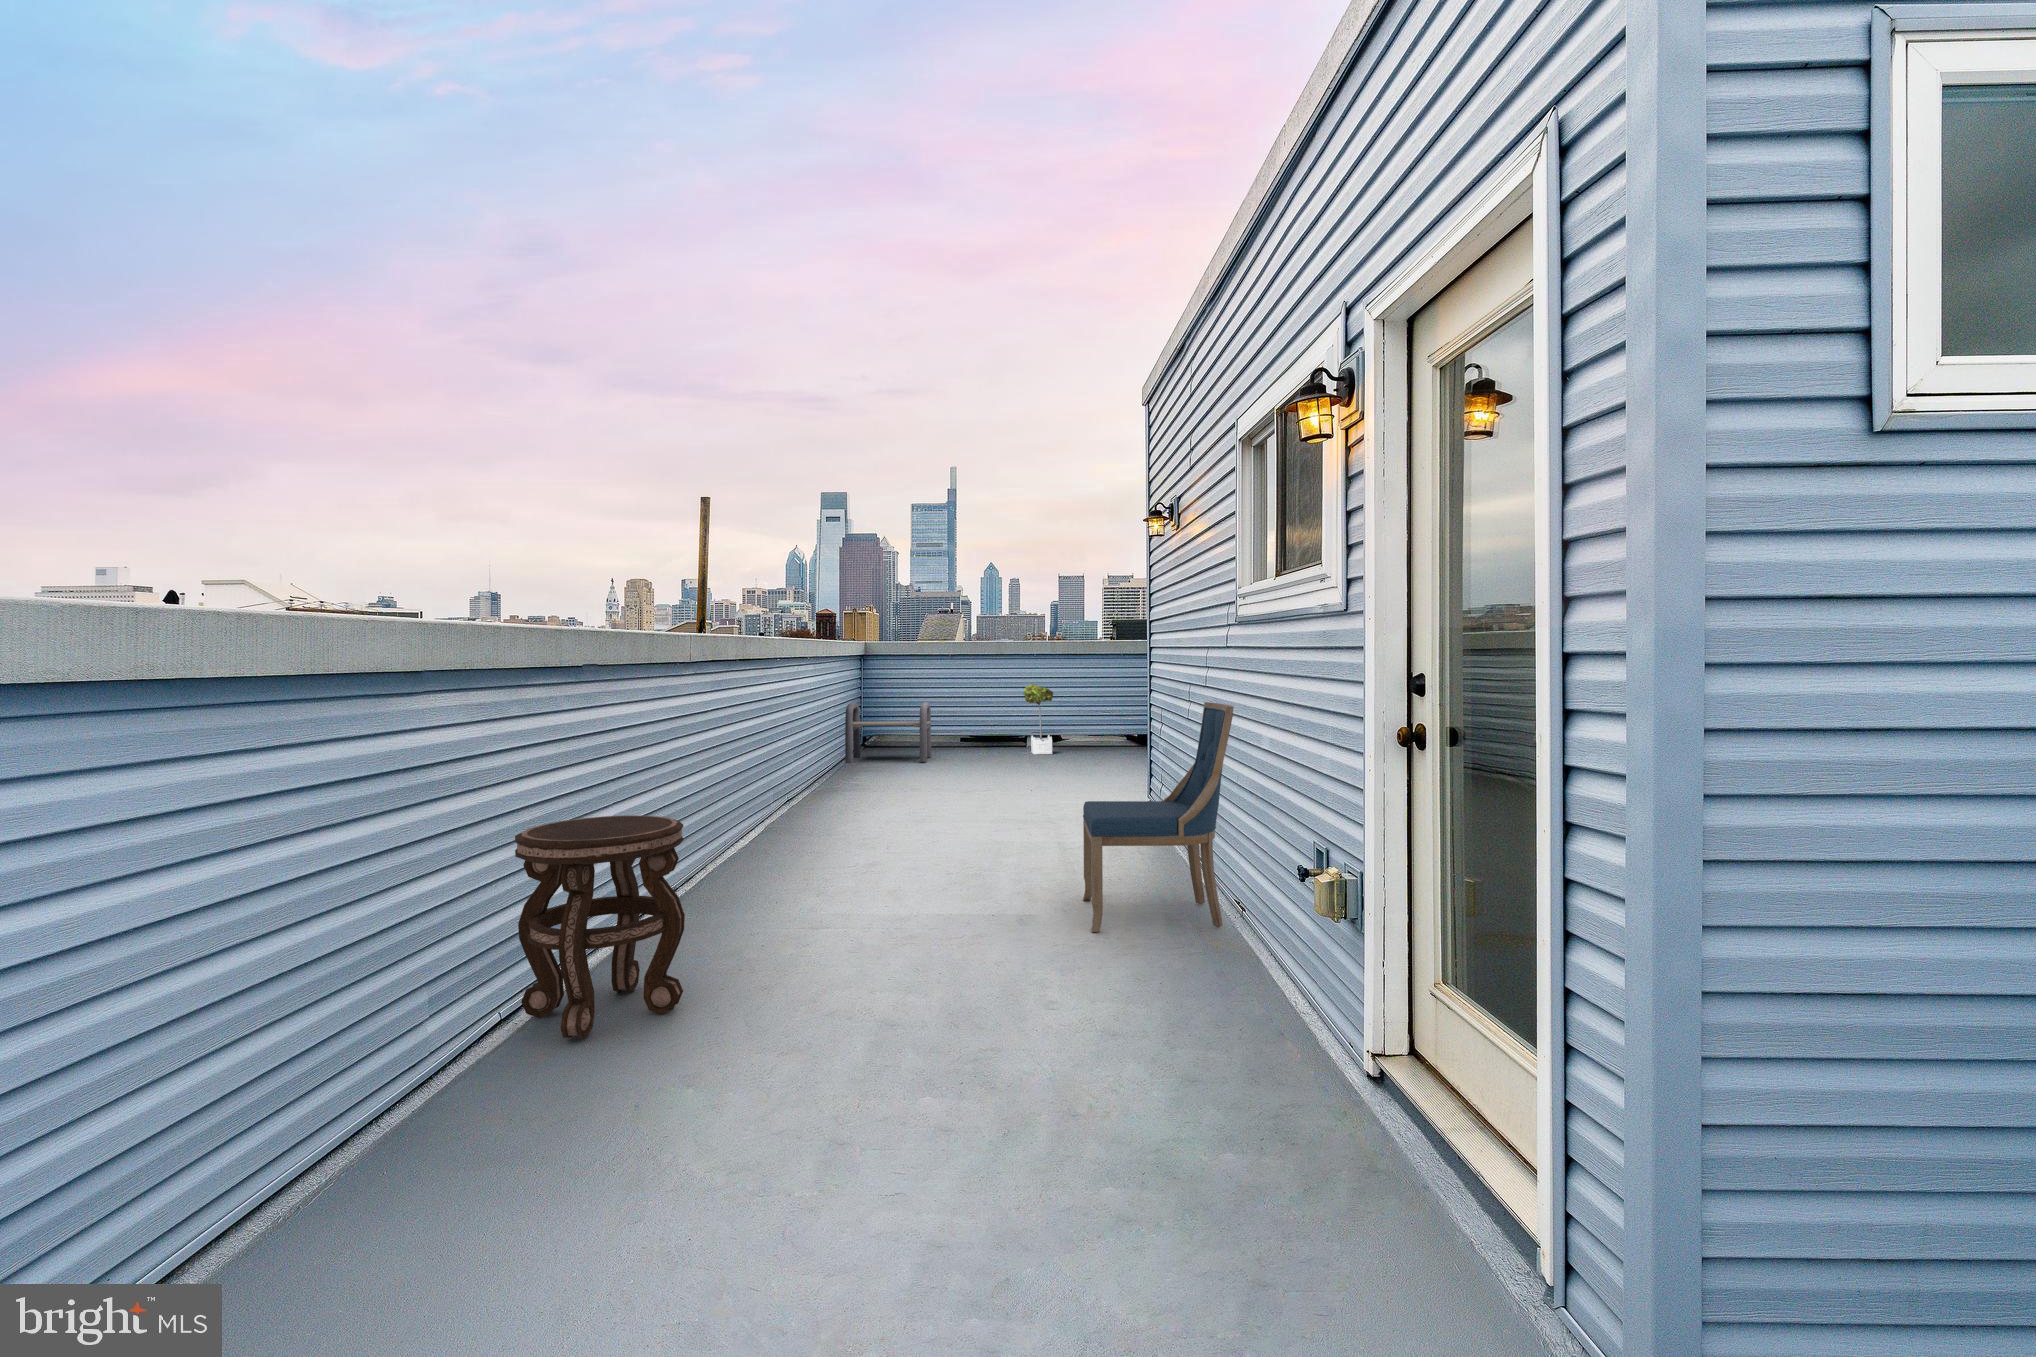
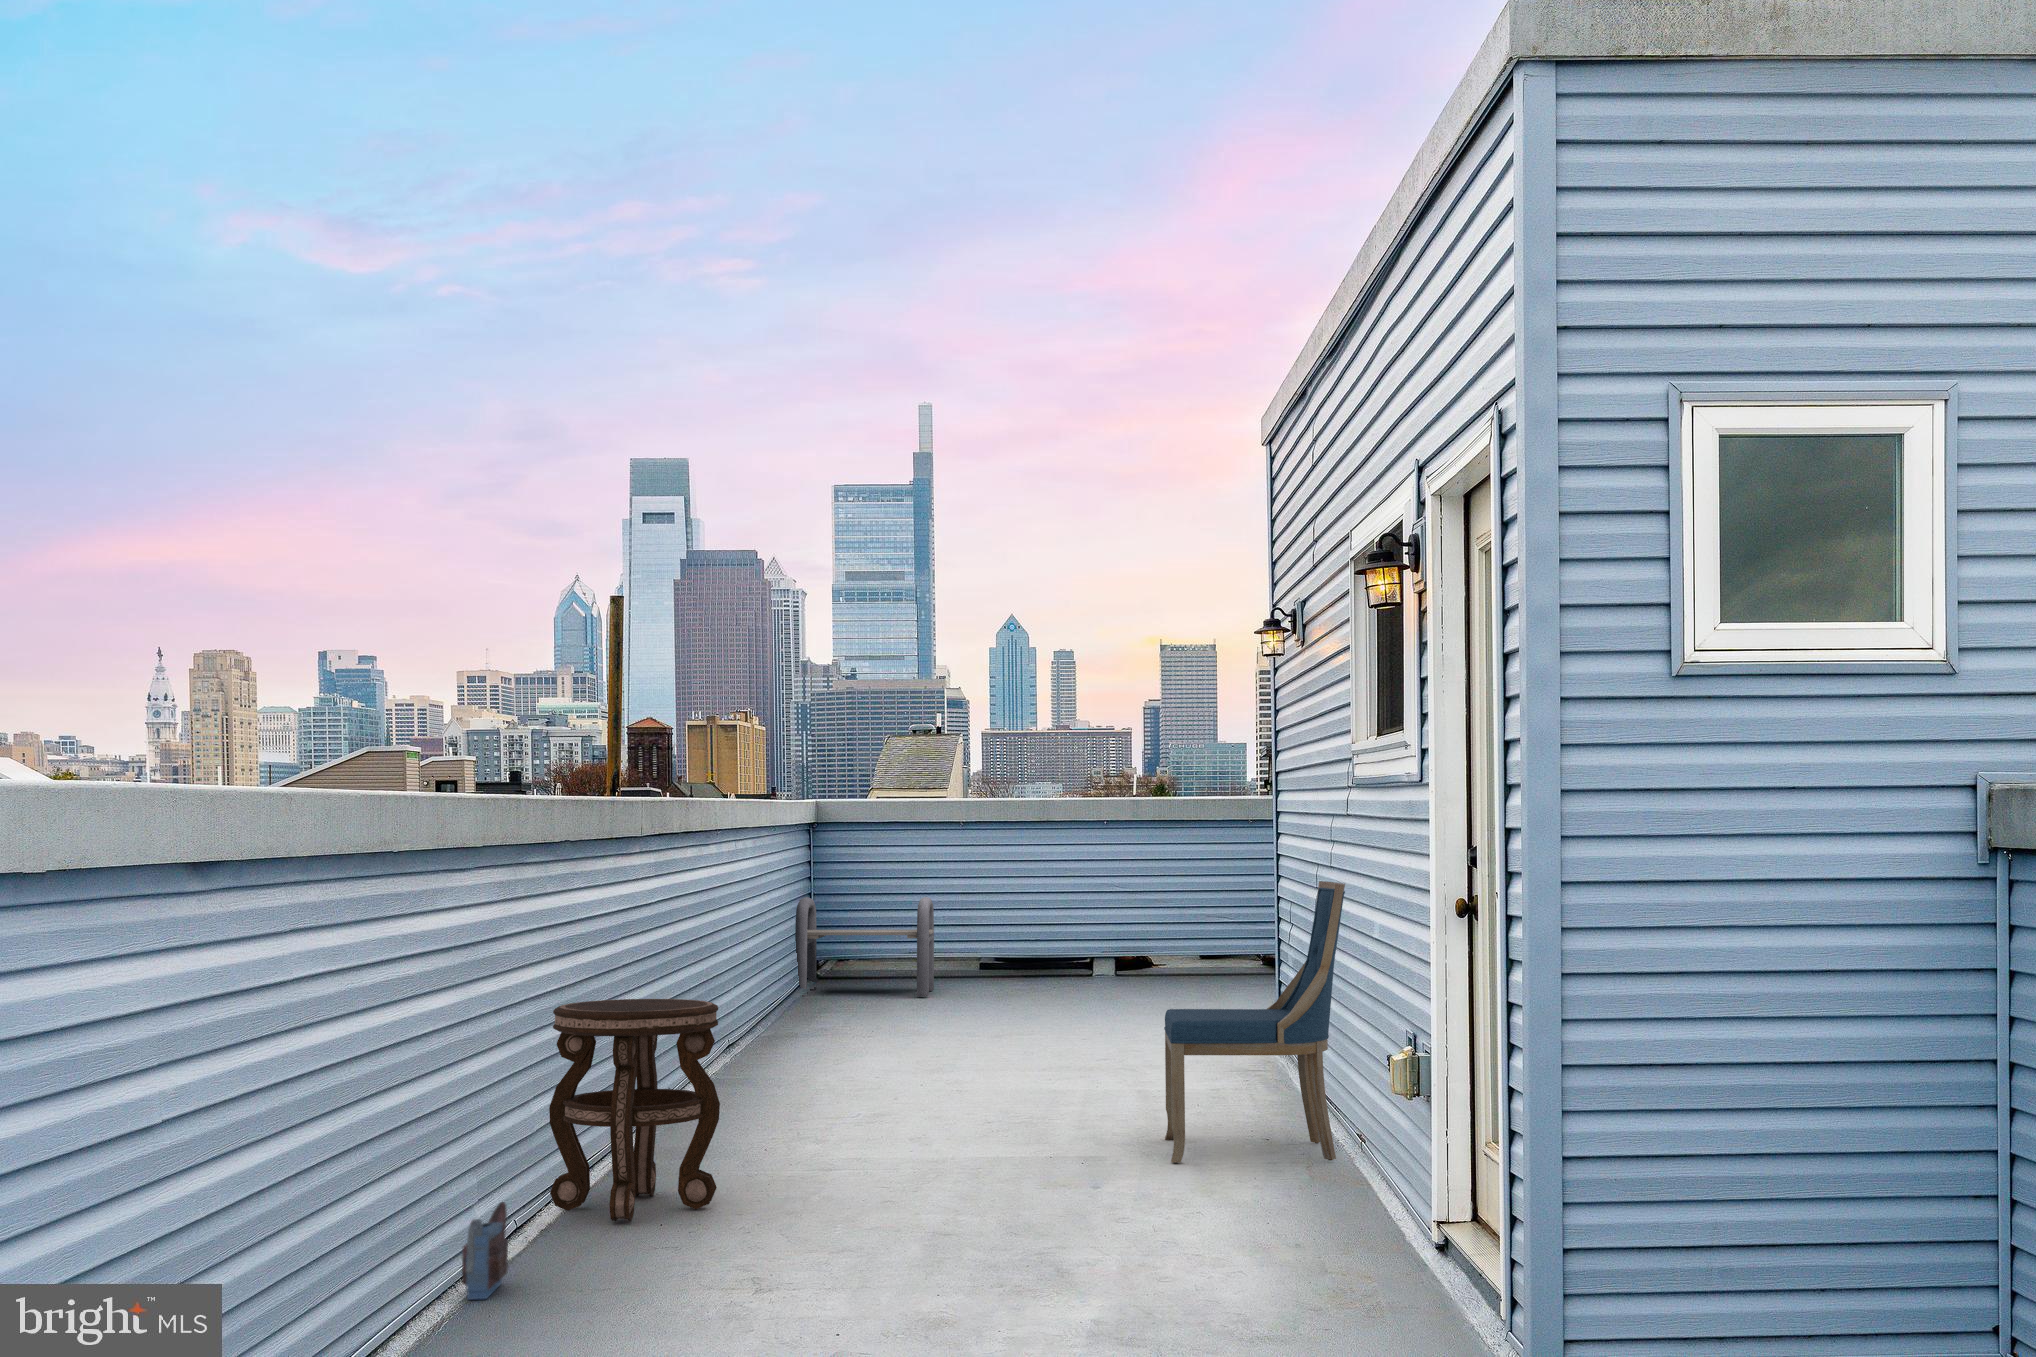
potted tree: present [1023,684,1053,754] -> none [1088,867,1139,987]
watering can: none [252,1078,378,1230] -> present [462,1202,508,1299]

